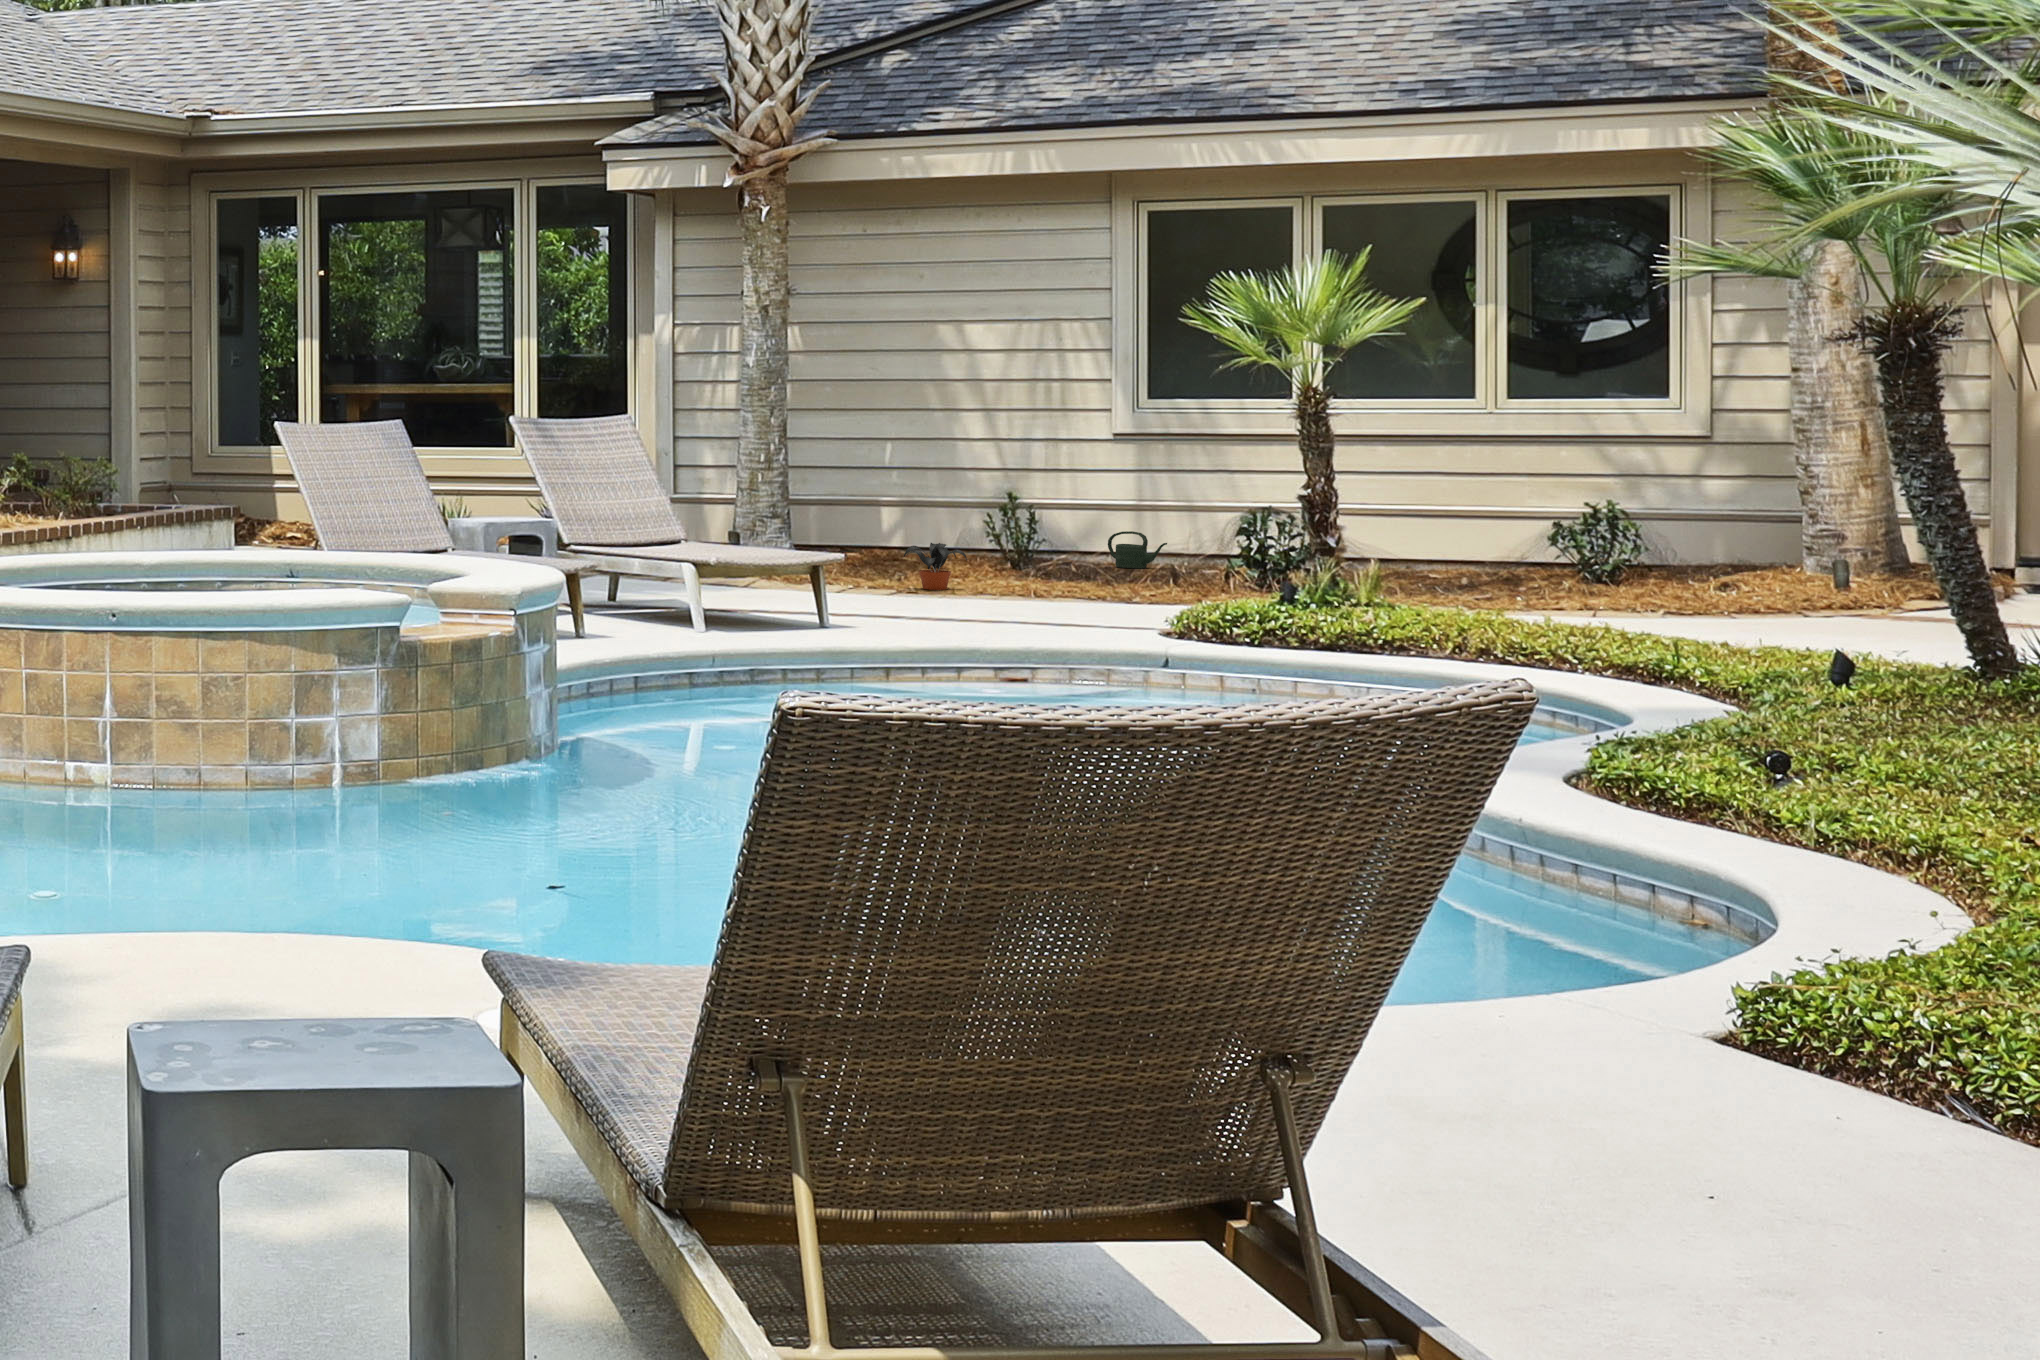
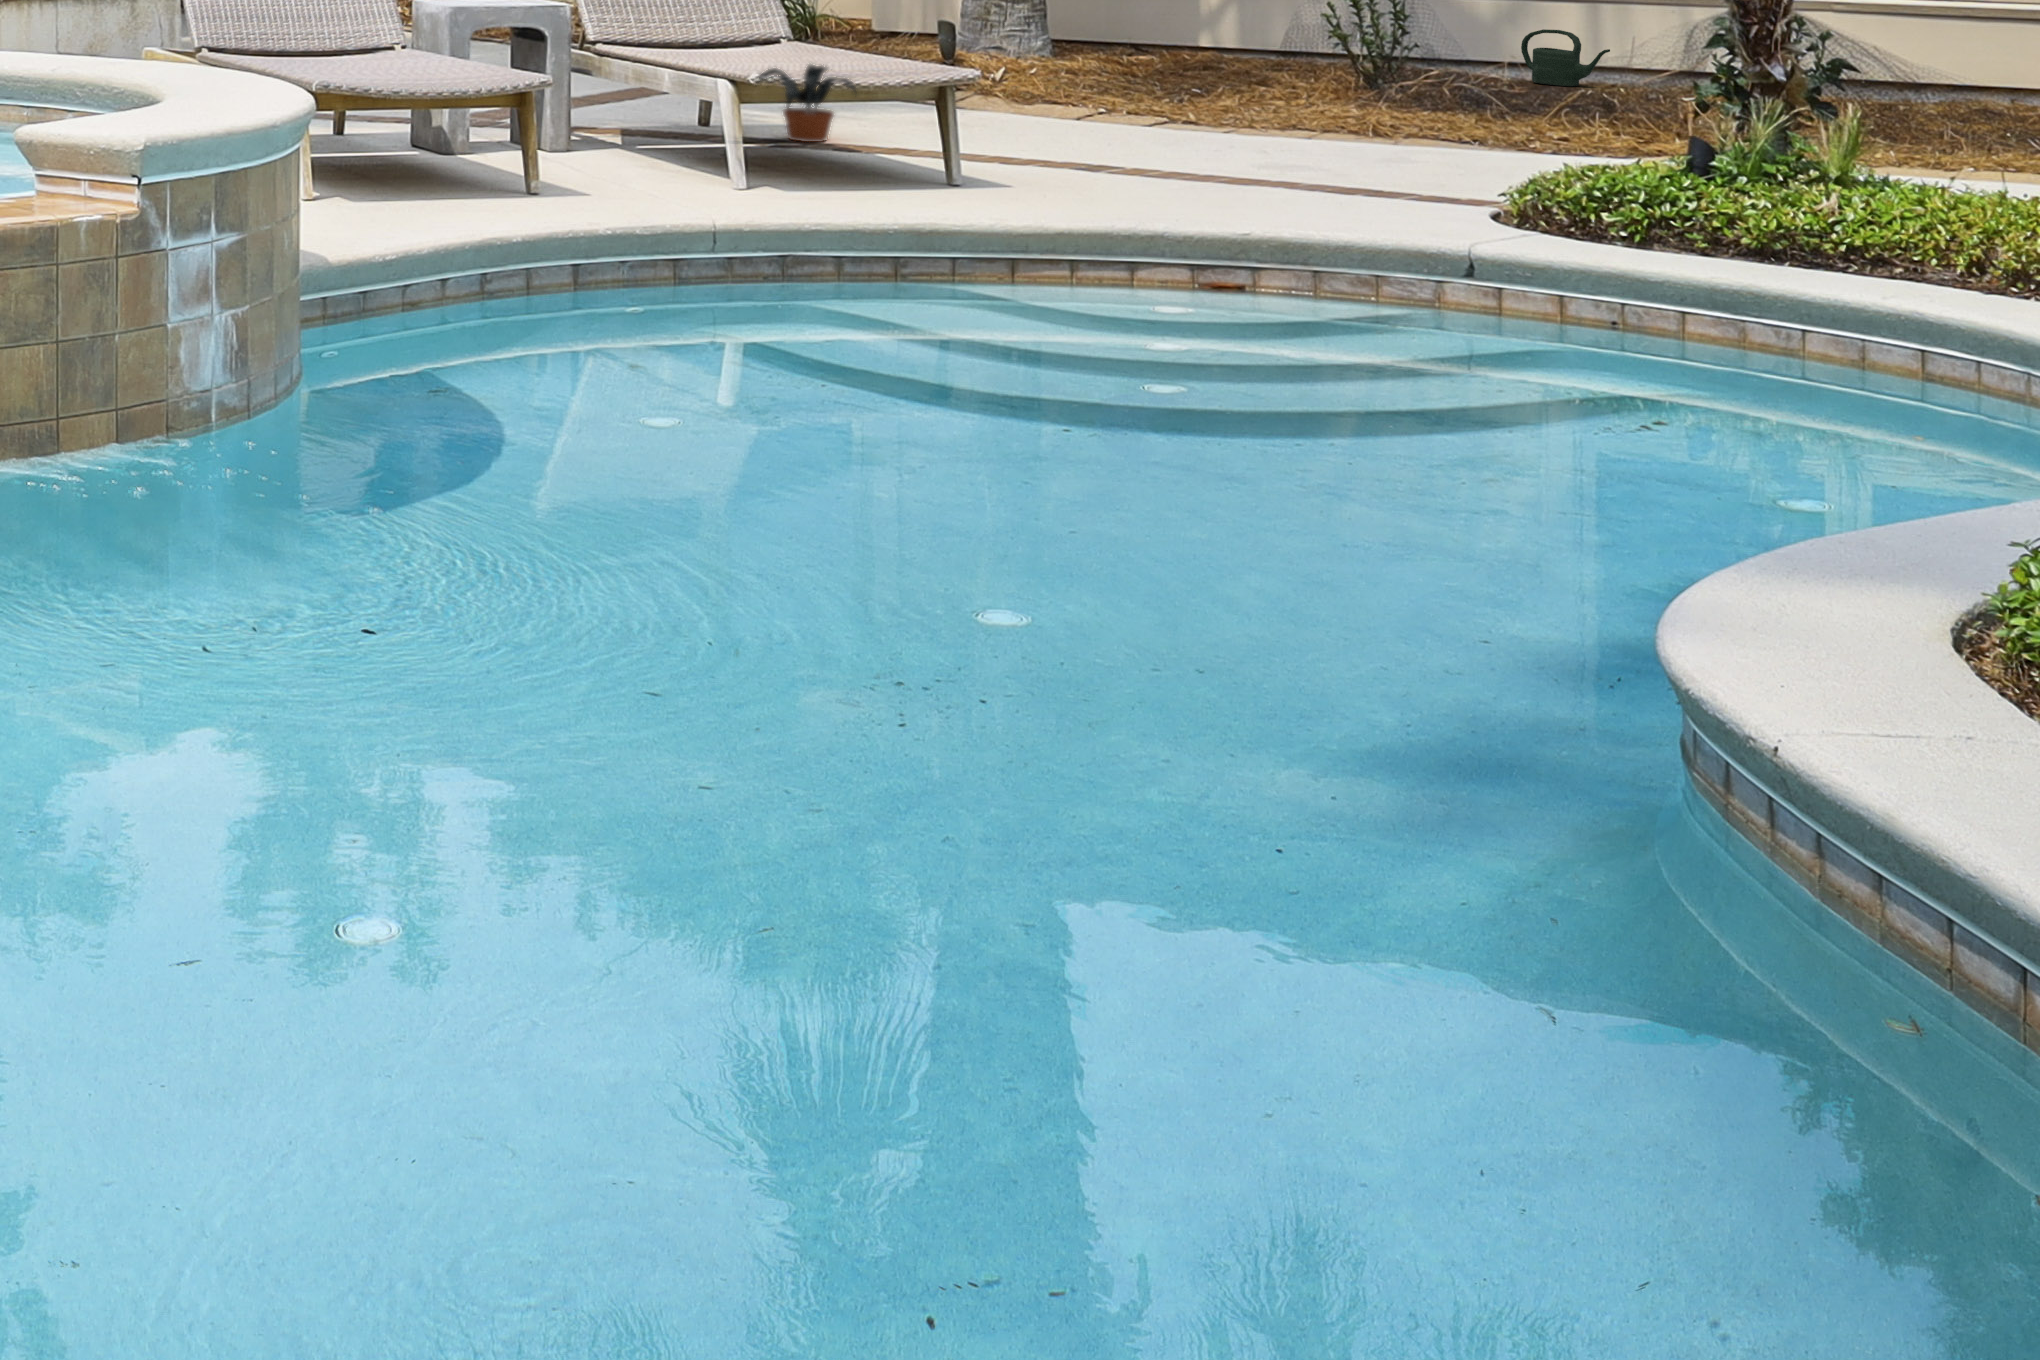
potted plant: present [904,543,967,590] -> present [759,64,855,142]

